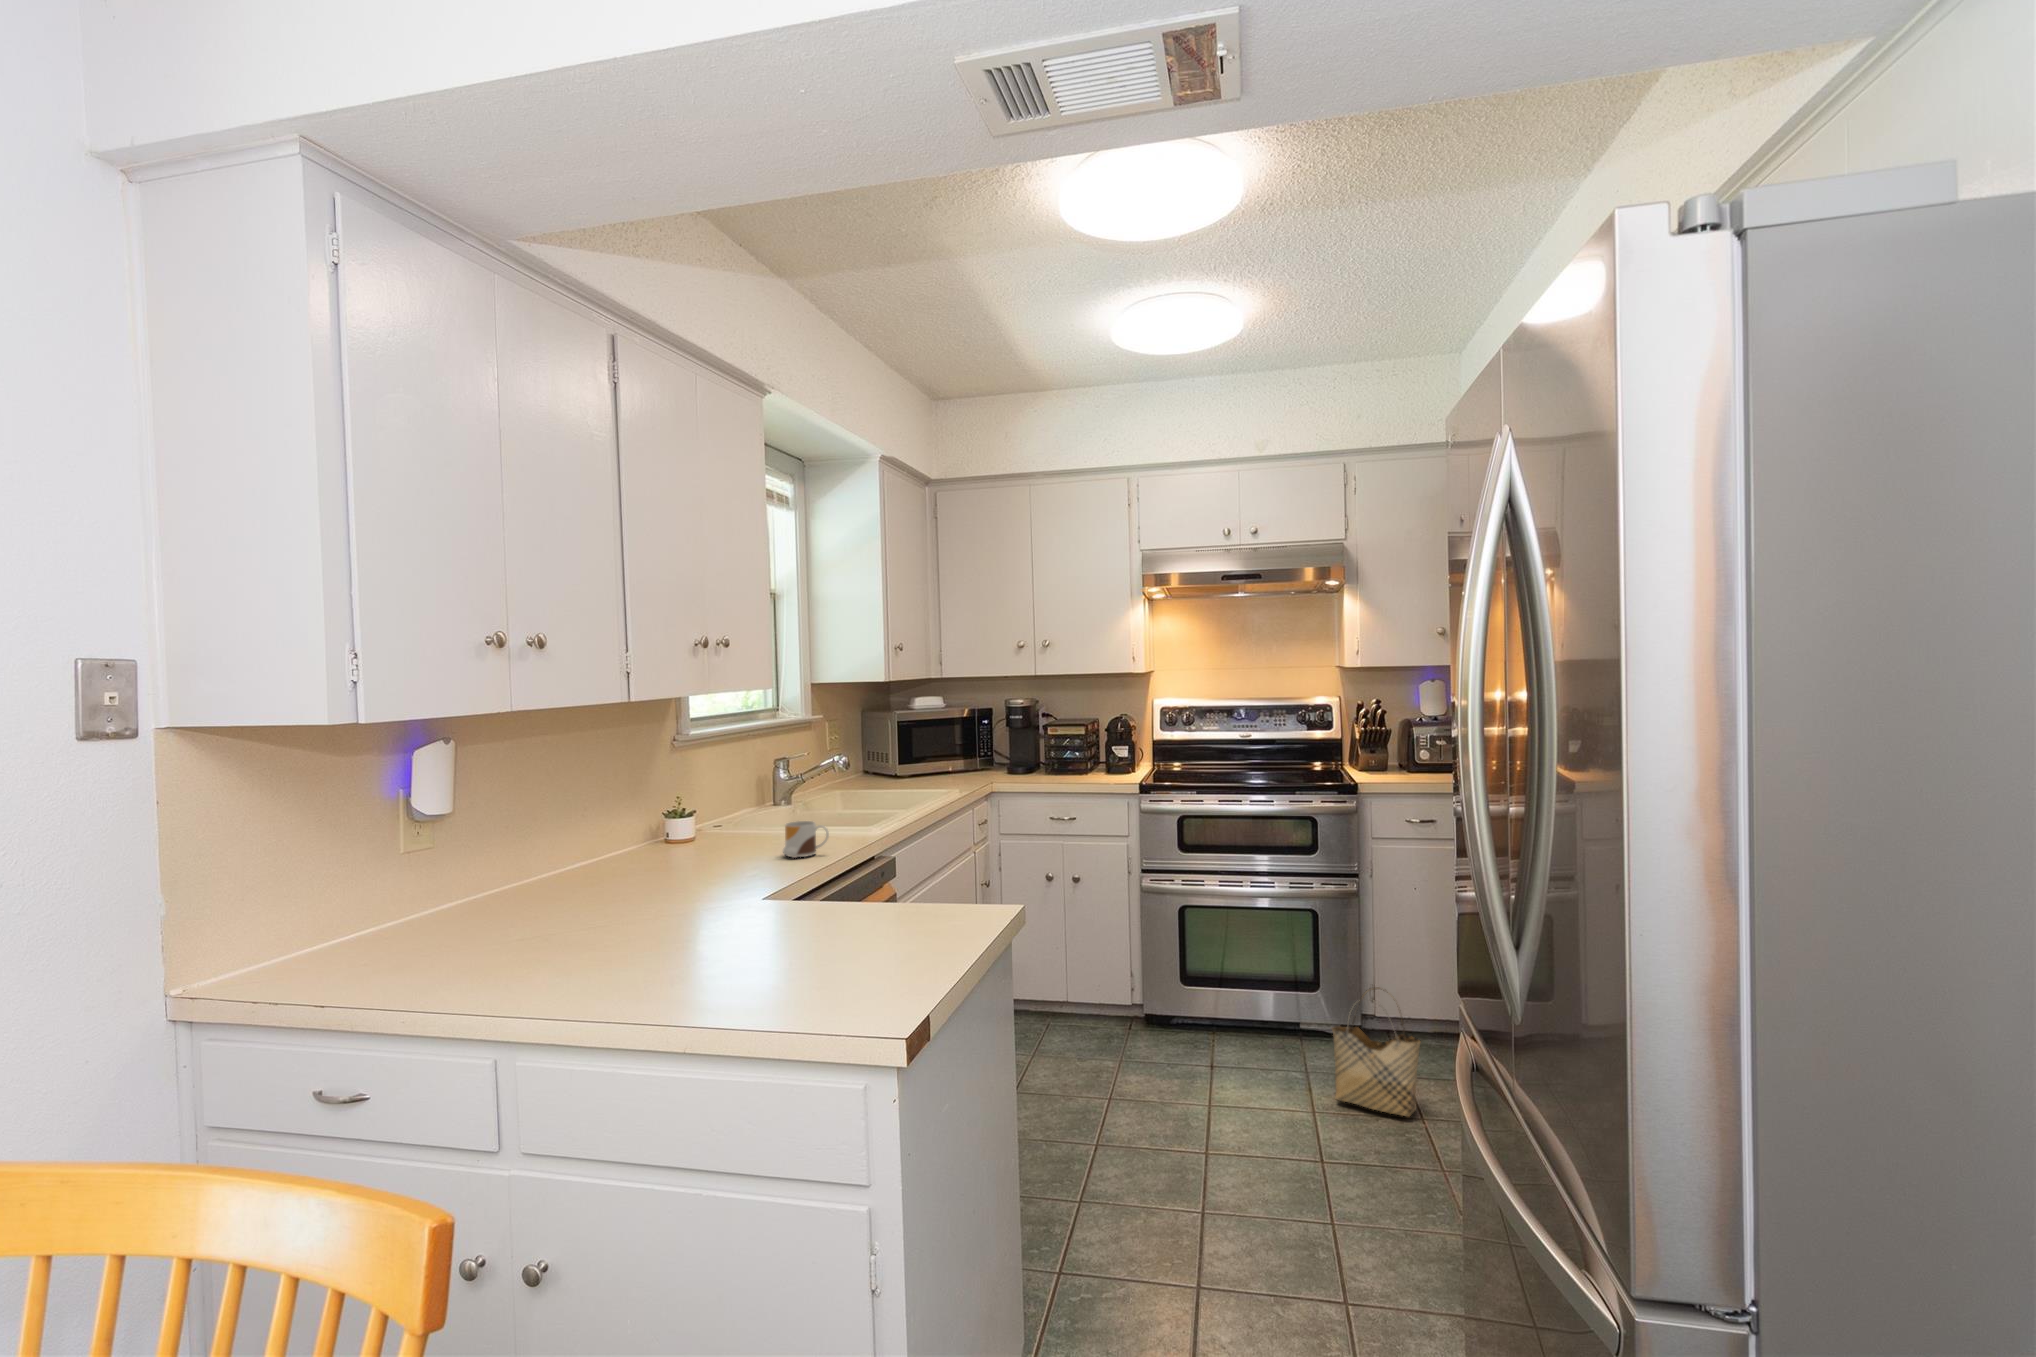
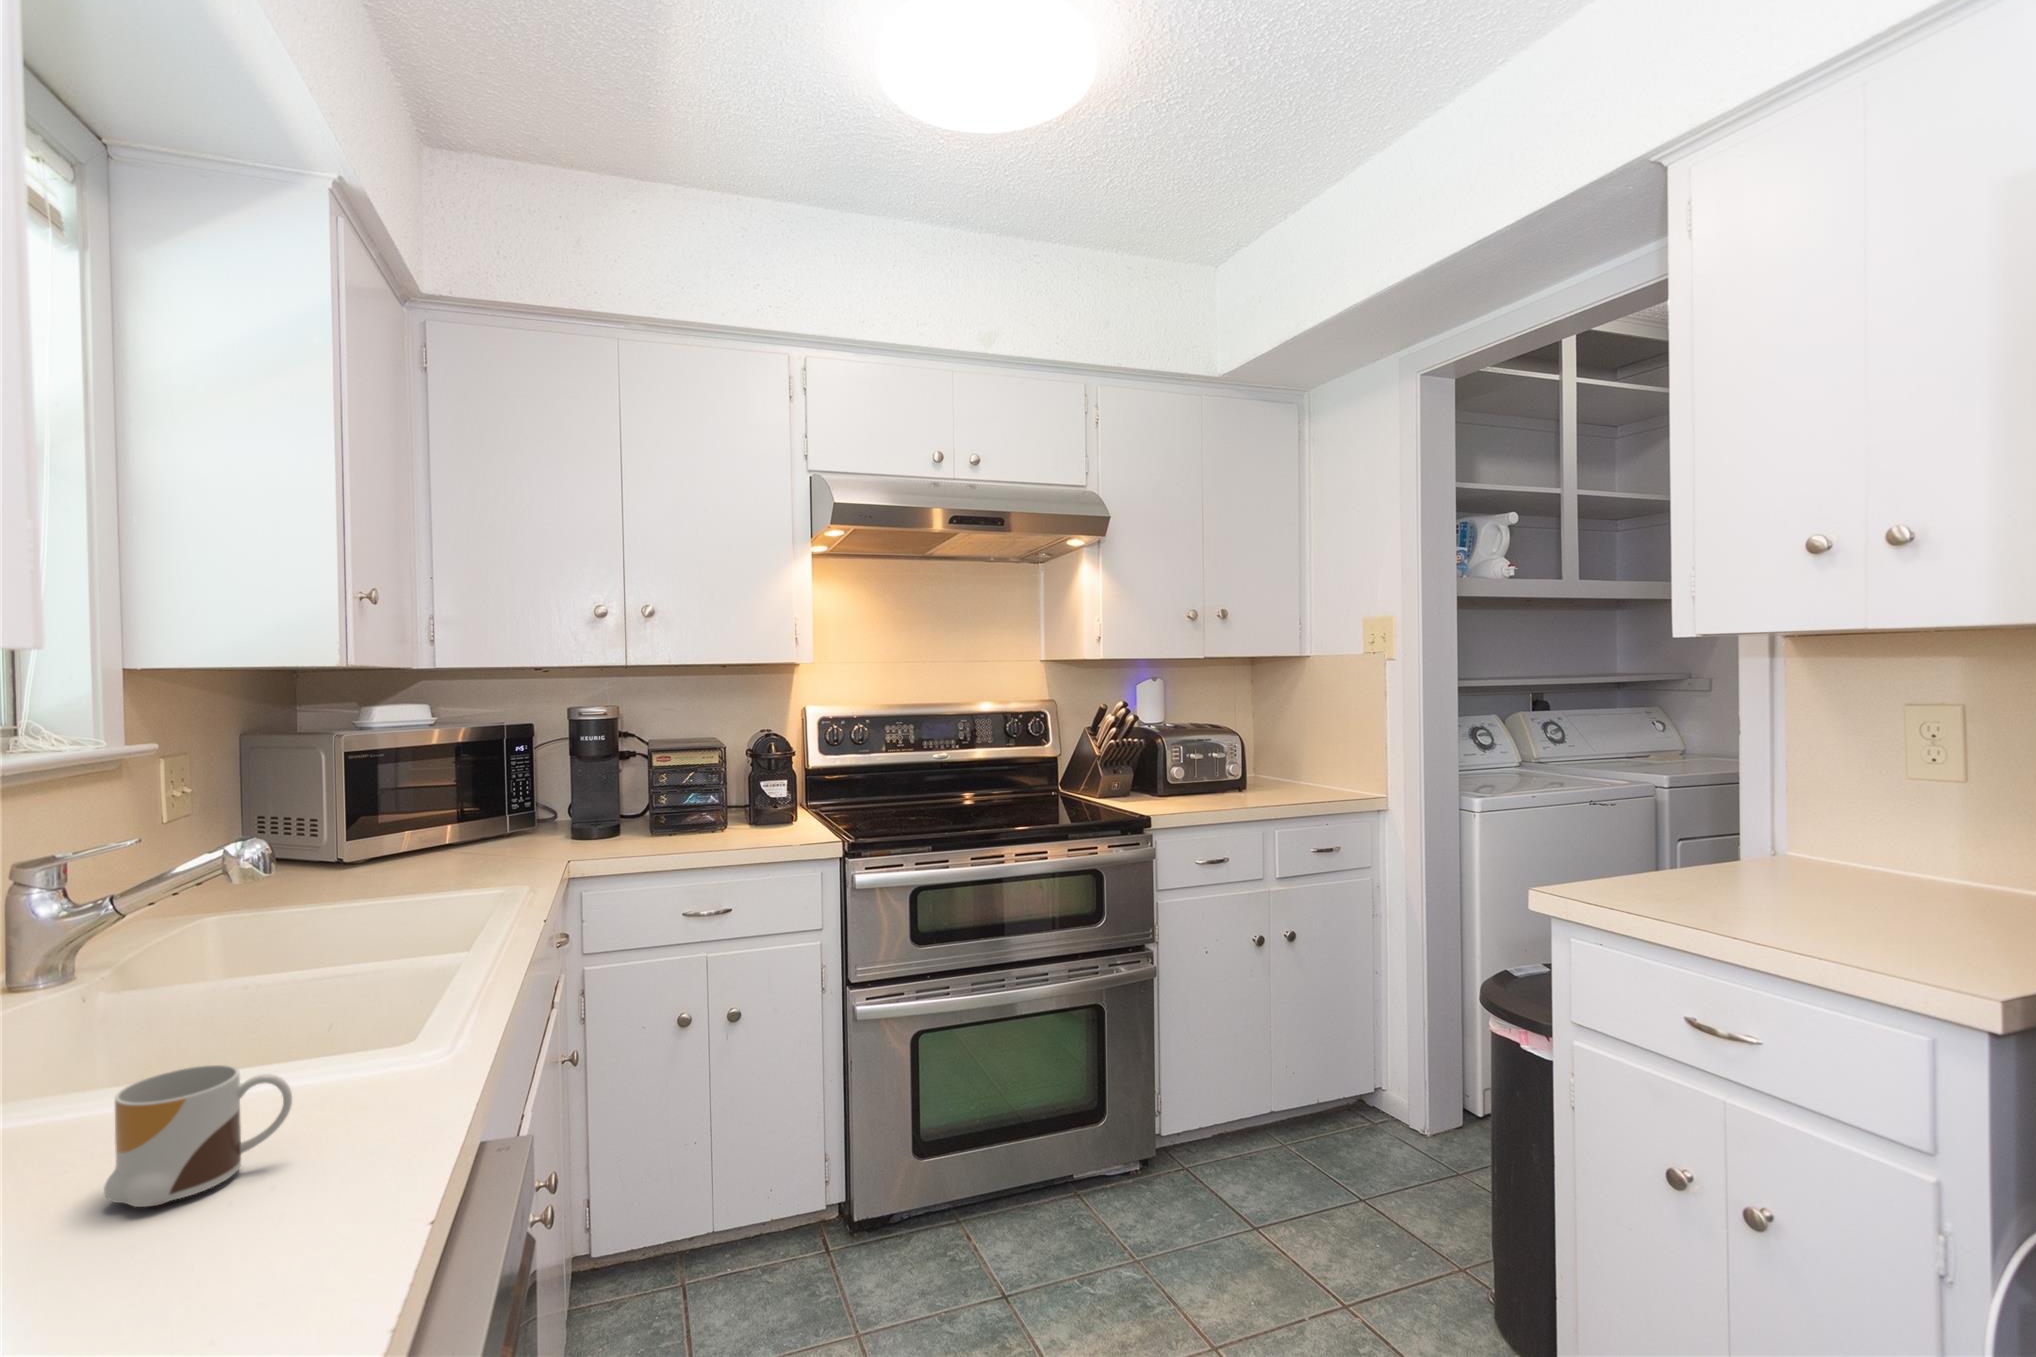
woven basket: present [1332,987,1420,1117] -> none [1190,1115,1314,1307]

